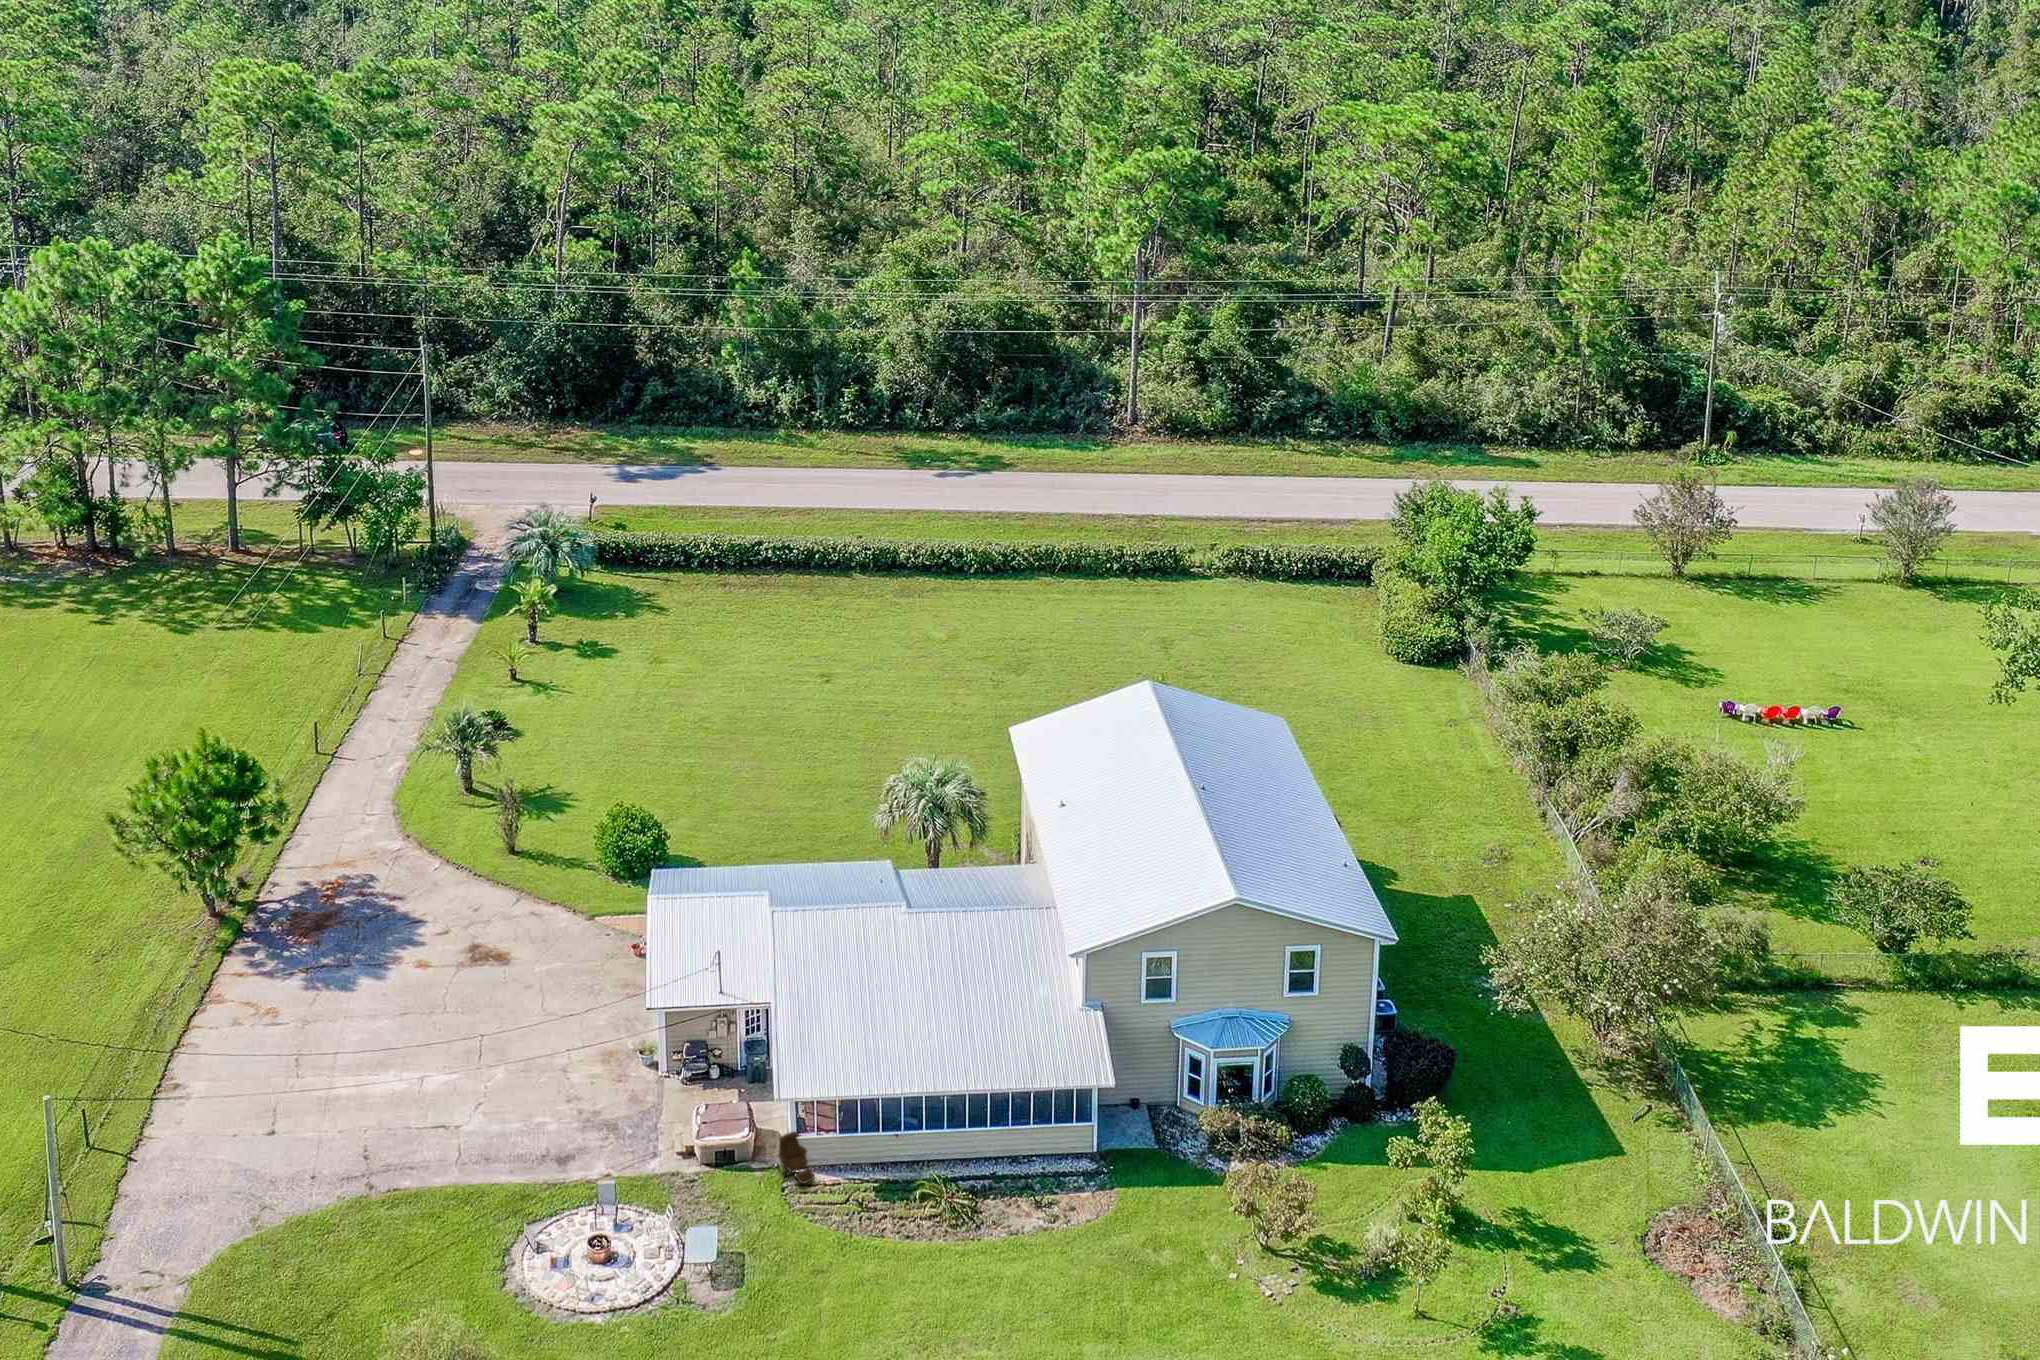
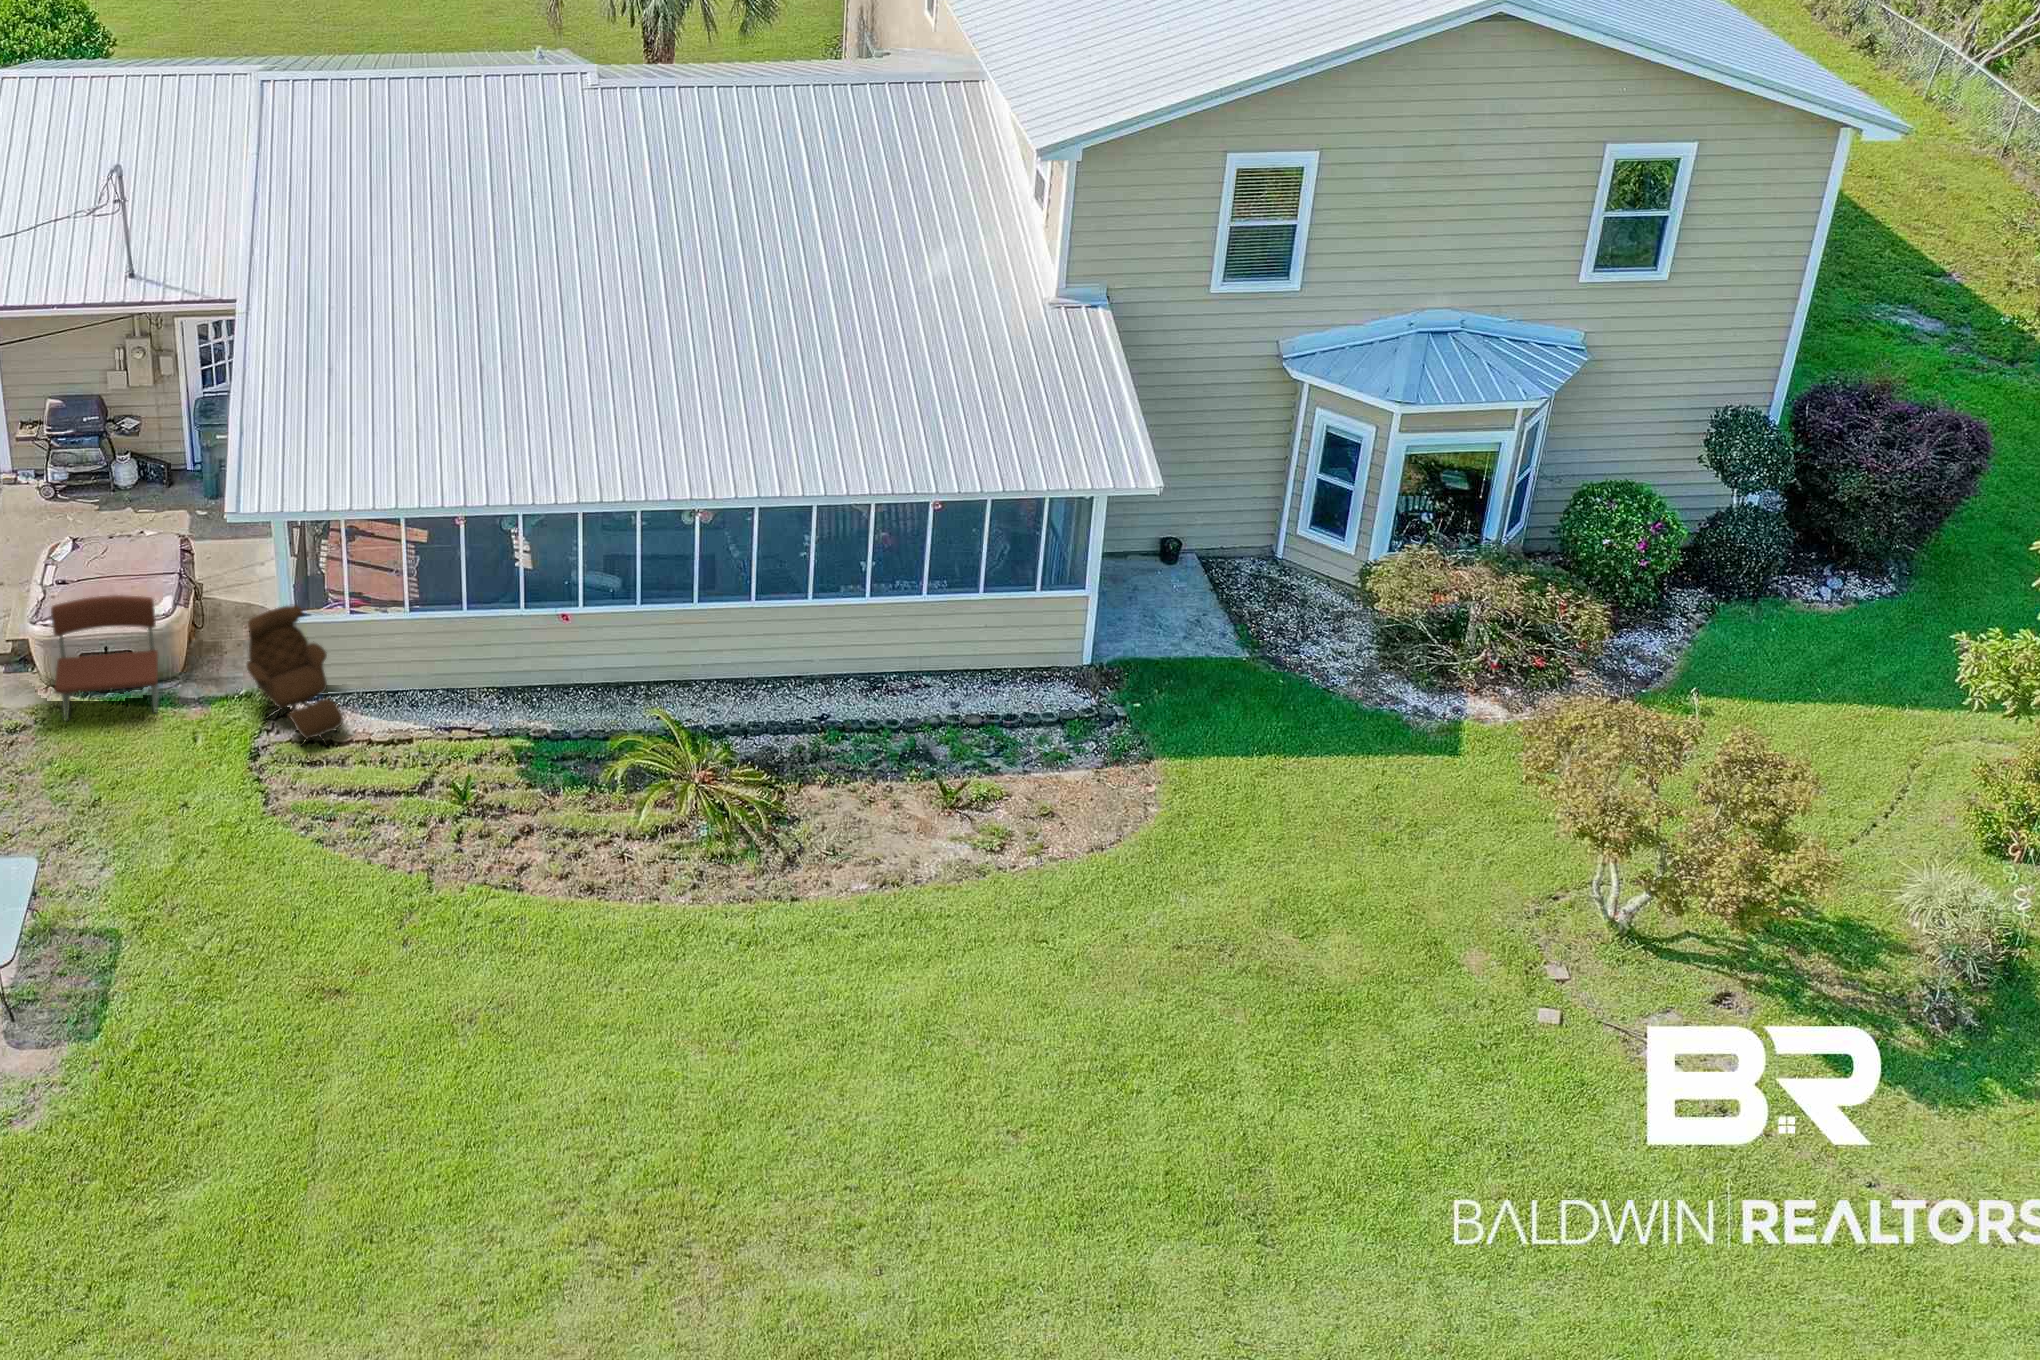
bench: none [706,1128,746,1179] -> present [51,595,159,721]

